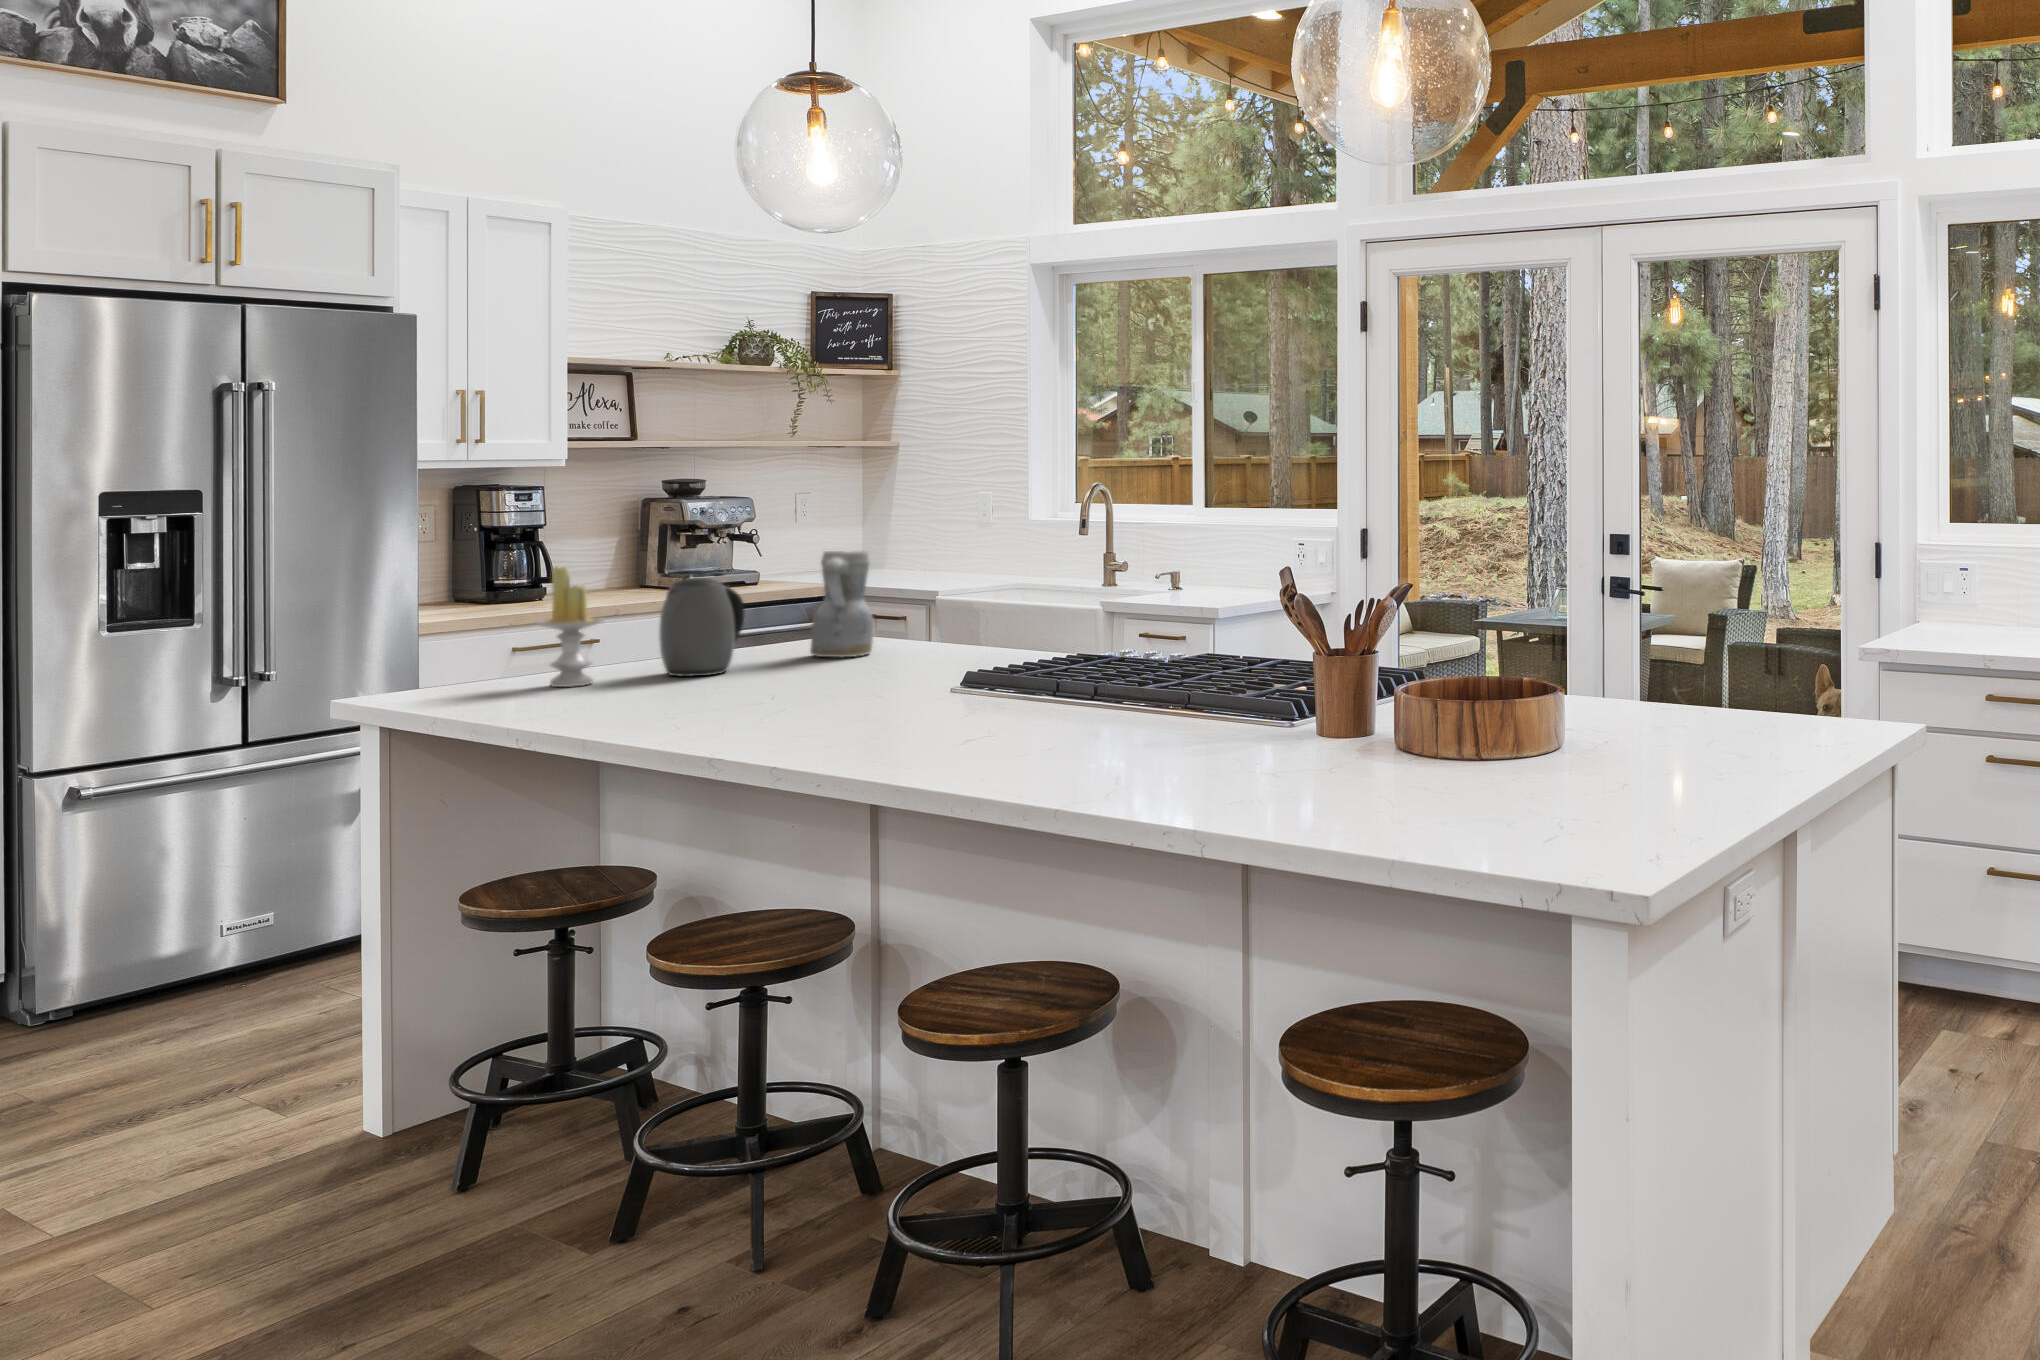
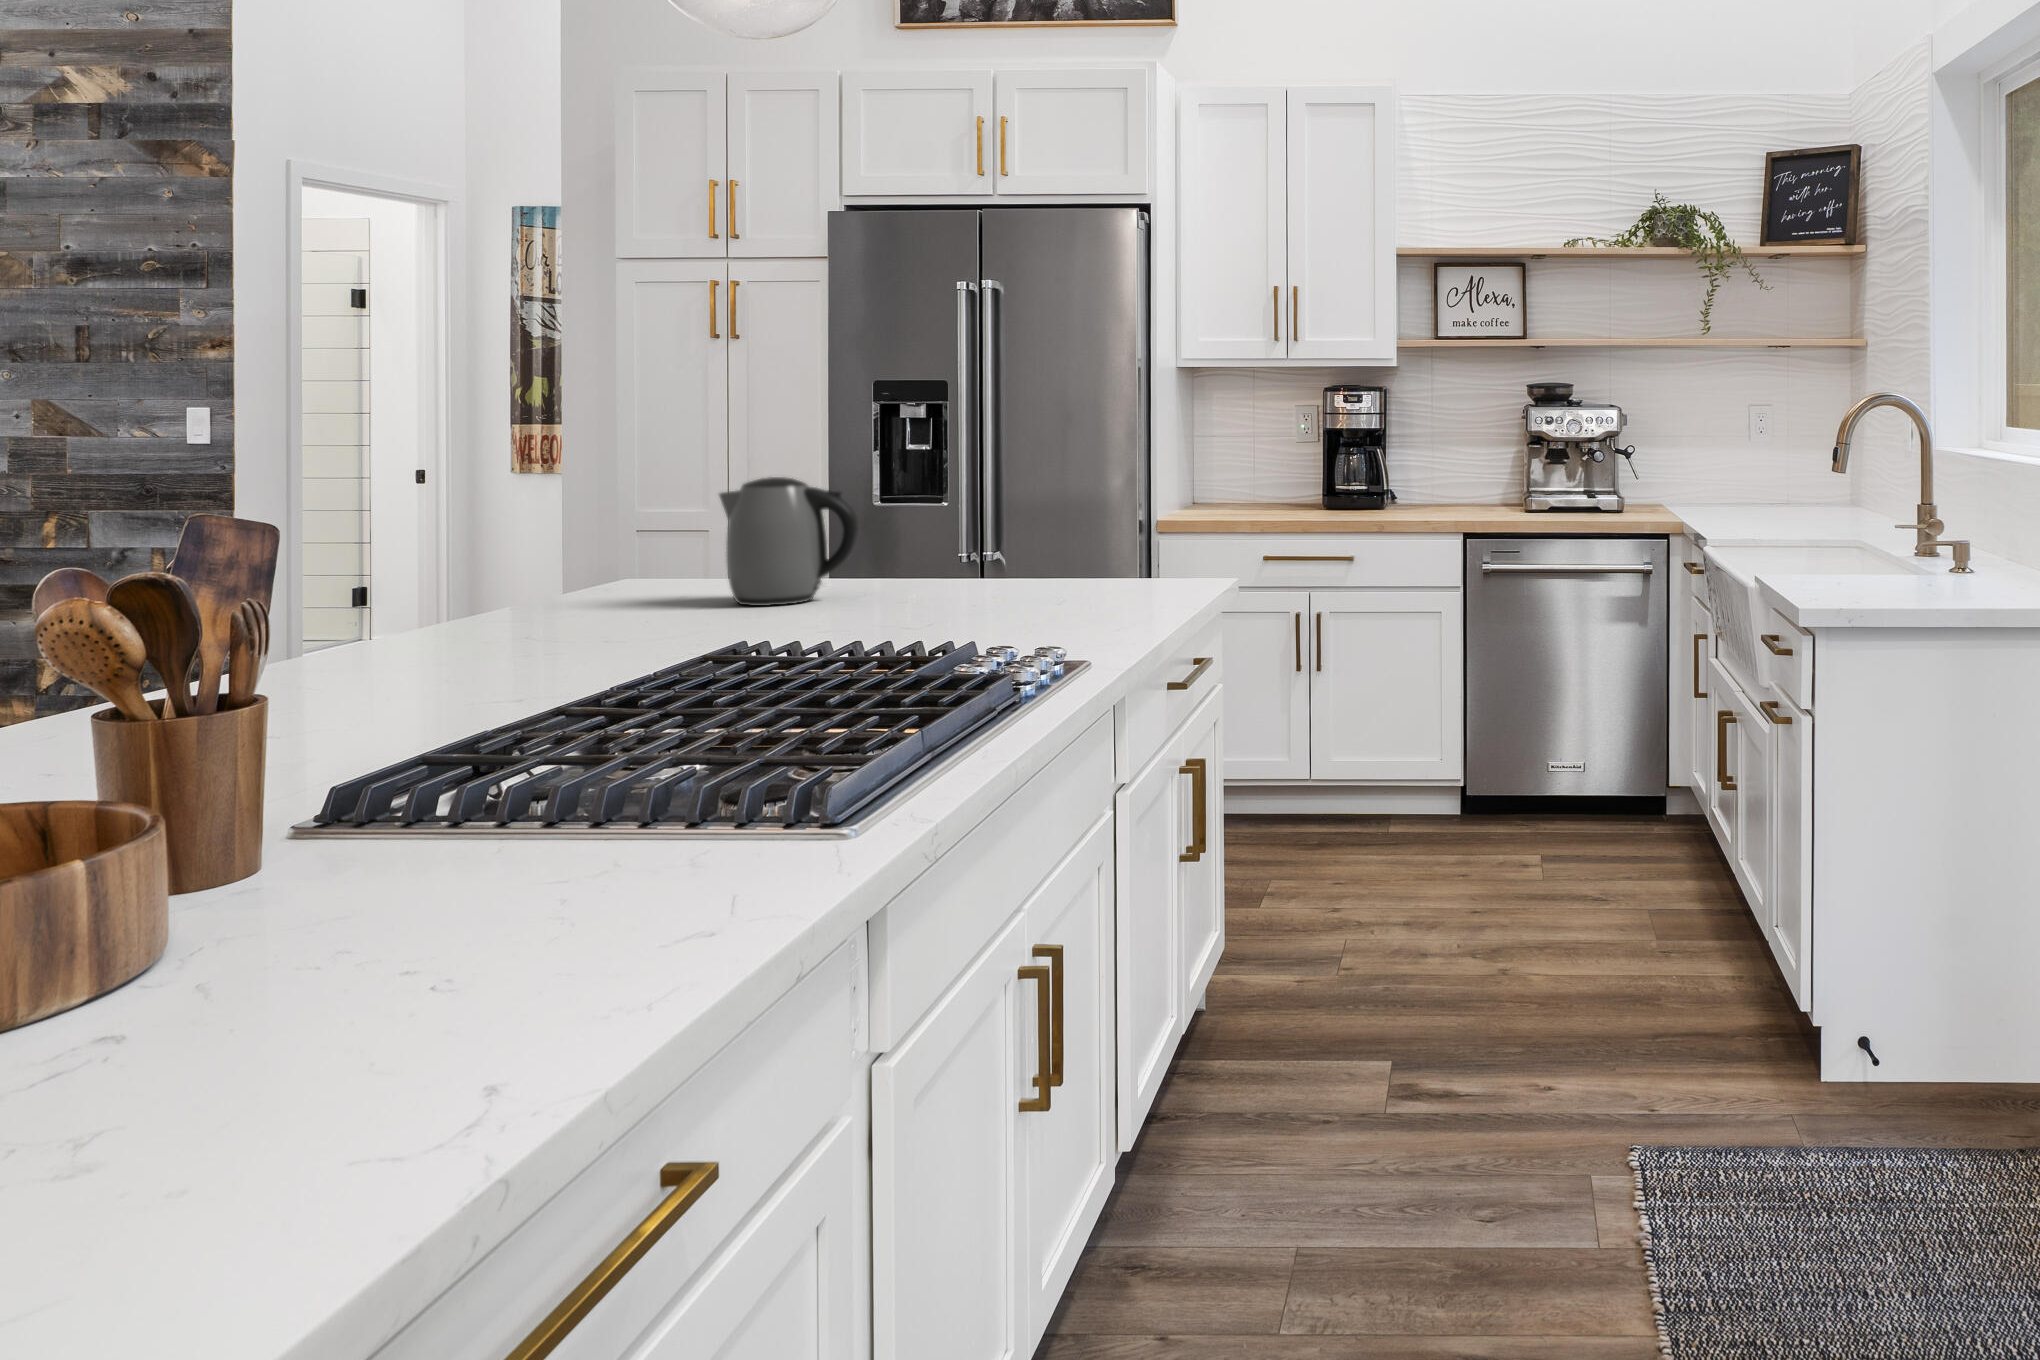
ceramic pitcher: present [810,551,873,657] -> none [917,454,1026,608]
candle: present [537,567,604,687] -> none [624,452,707,598]

